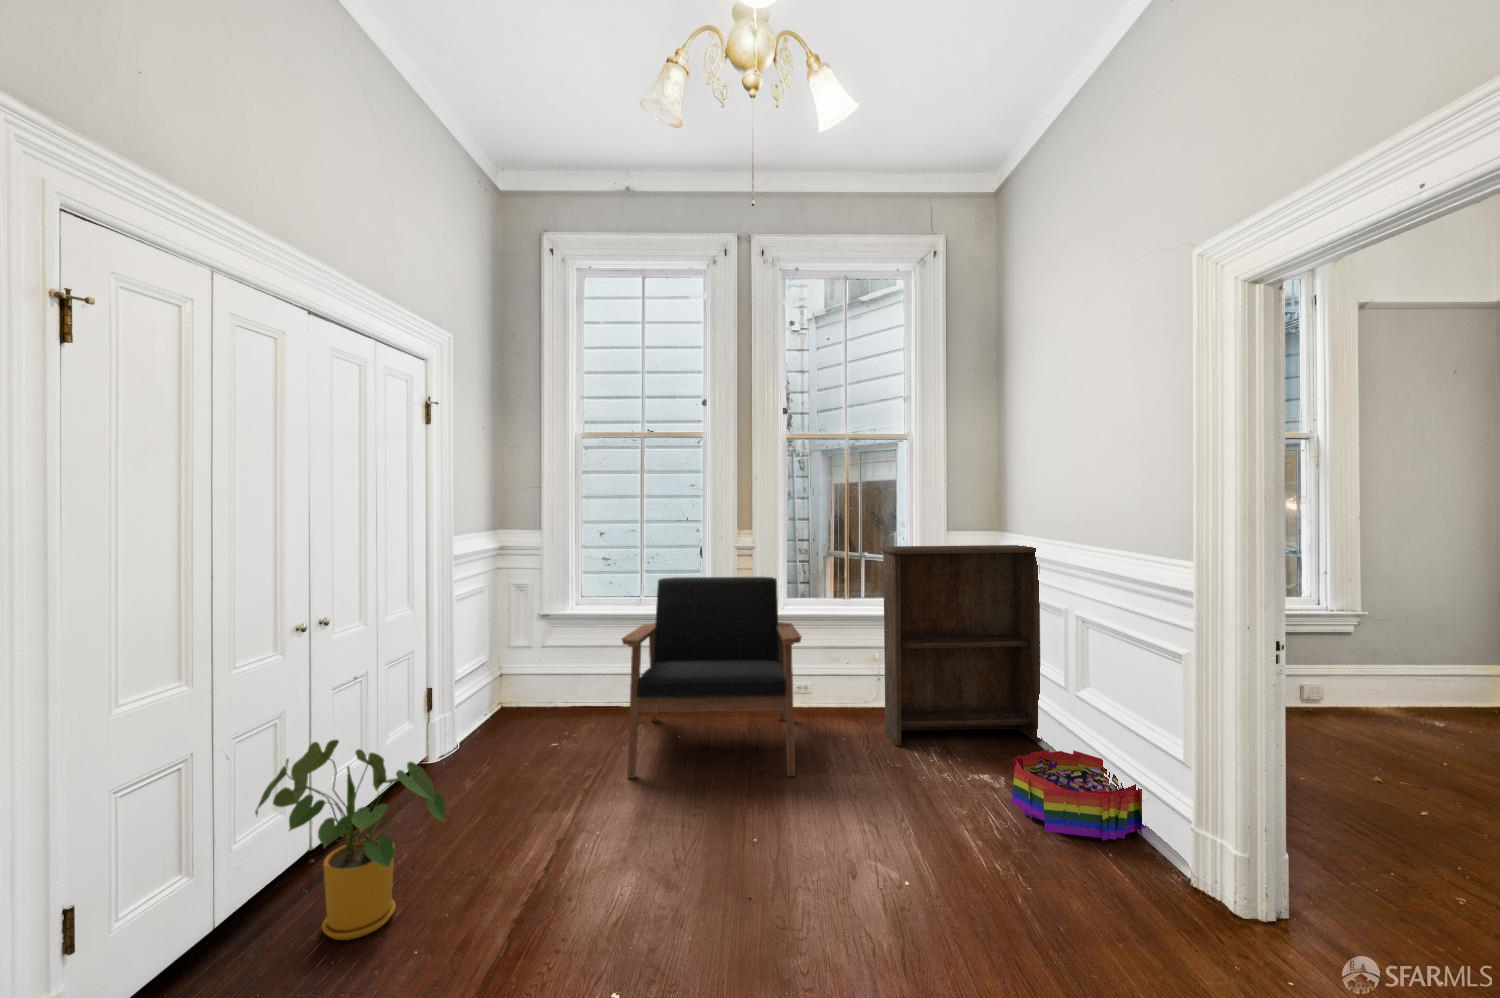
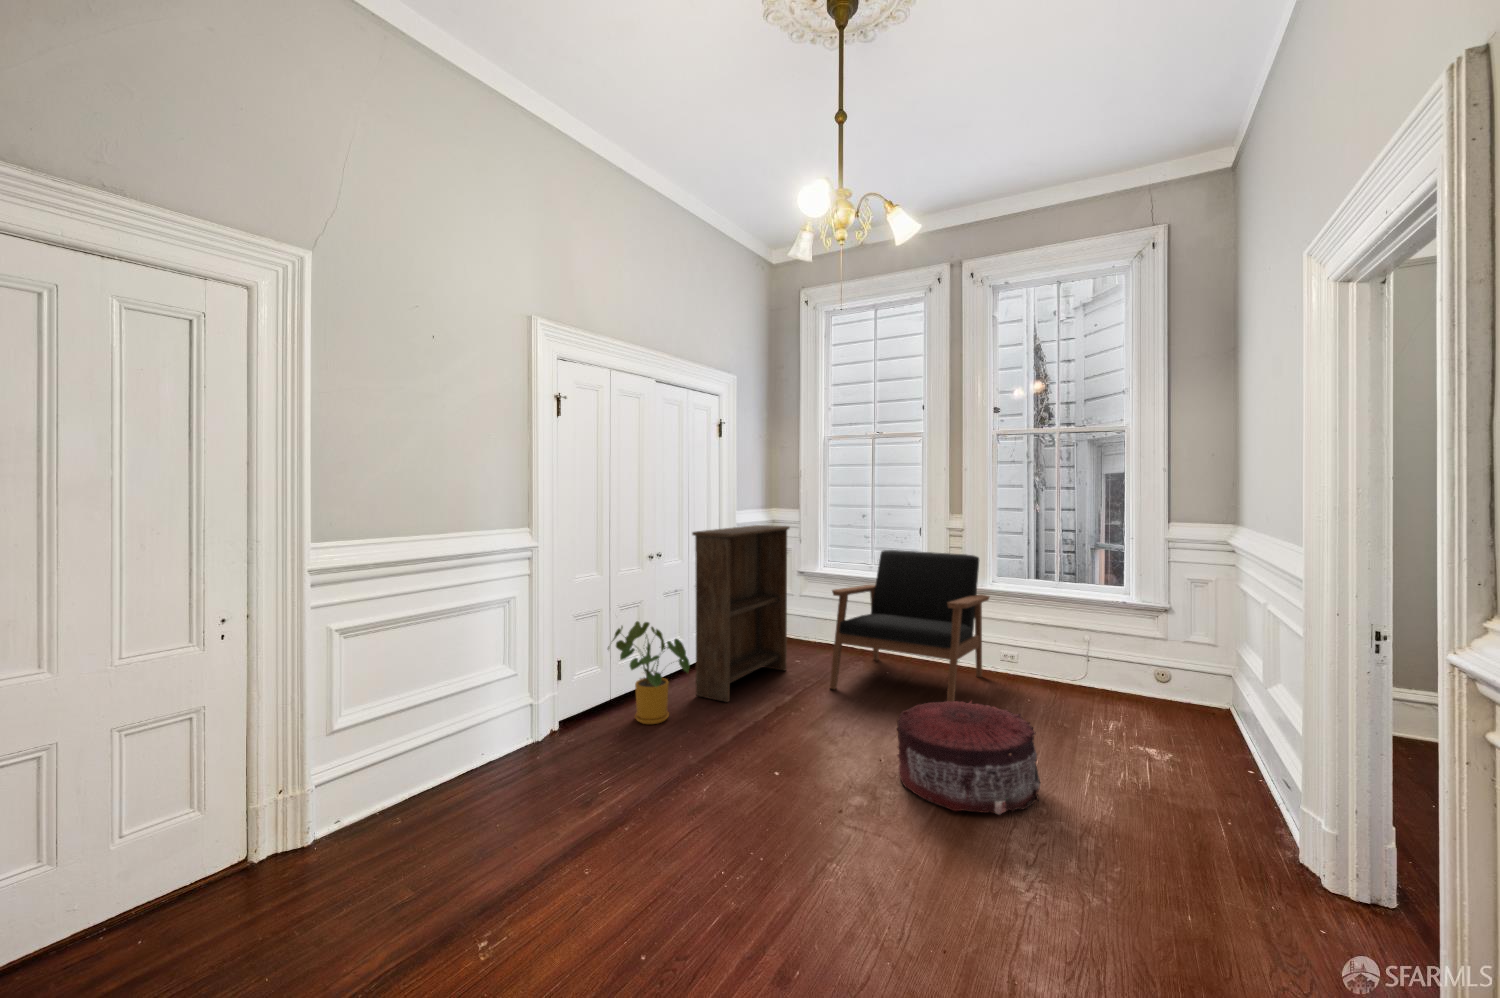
bookshelf: present [880,545,1041,746] -> present [692,525,790,702]
storage bin: present [1012,749,1145,840] -> none [1126,732,1270,823]
pouf: none [799,763,989,935] -> present [897,701,1040,814]

